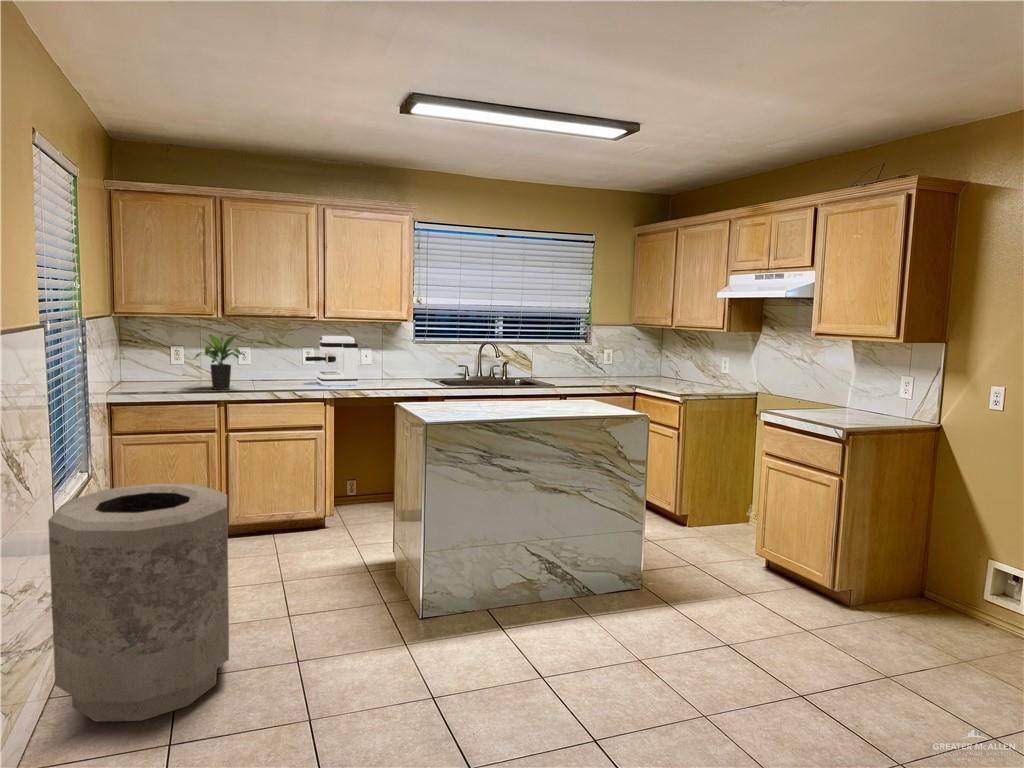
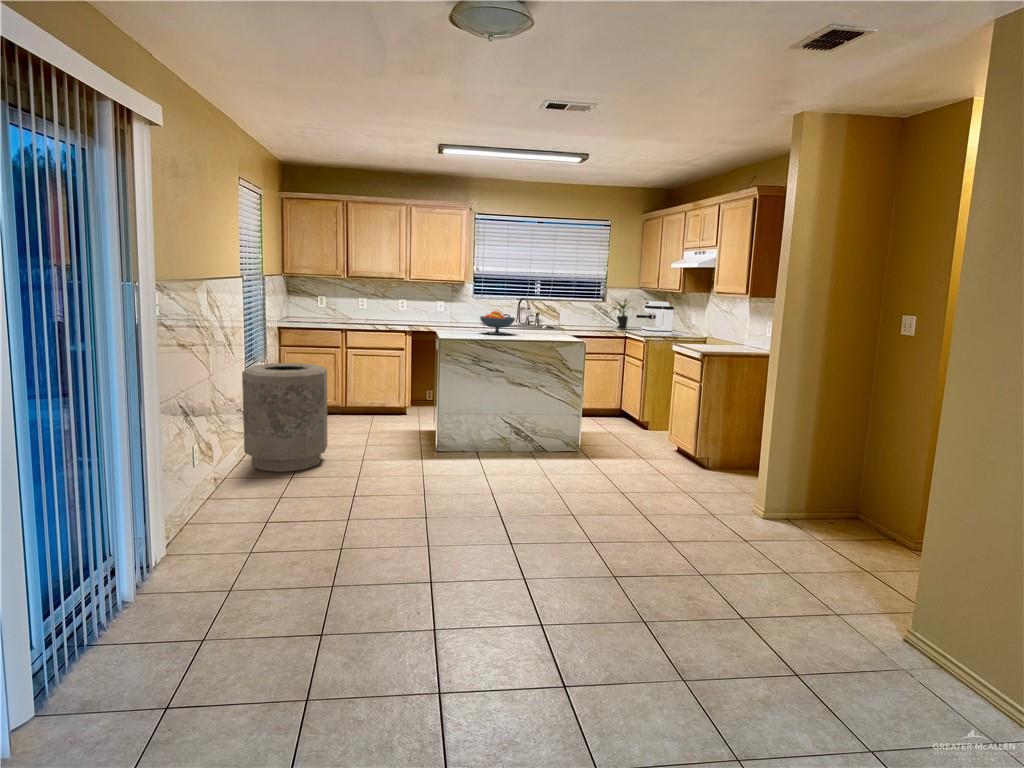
potted plant: present [195,333,245,390] -> present [613,299,628,330]
coffee maker: present [305,336,358,386] -> present [636,301,674,335]
fruit bowl: none [456,365,512,404] -> present [480,311,515,335]

